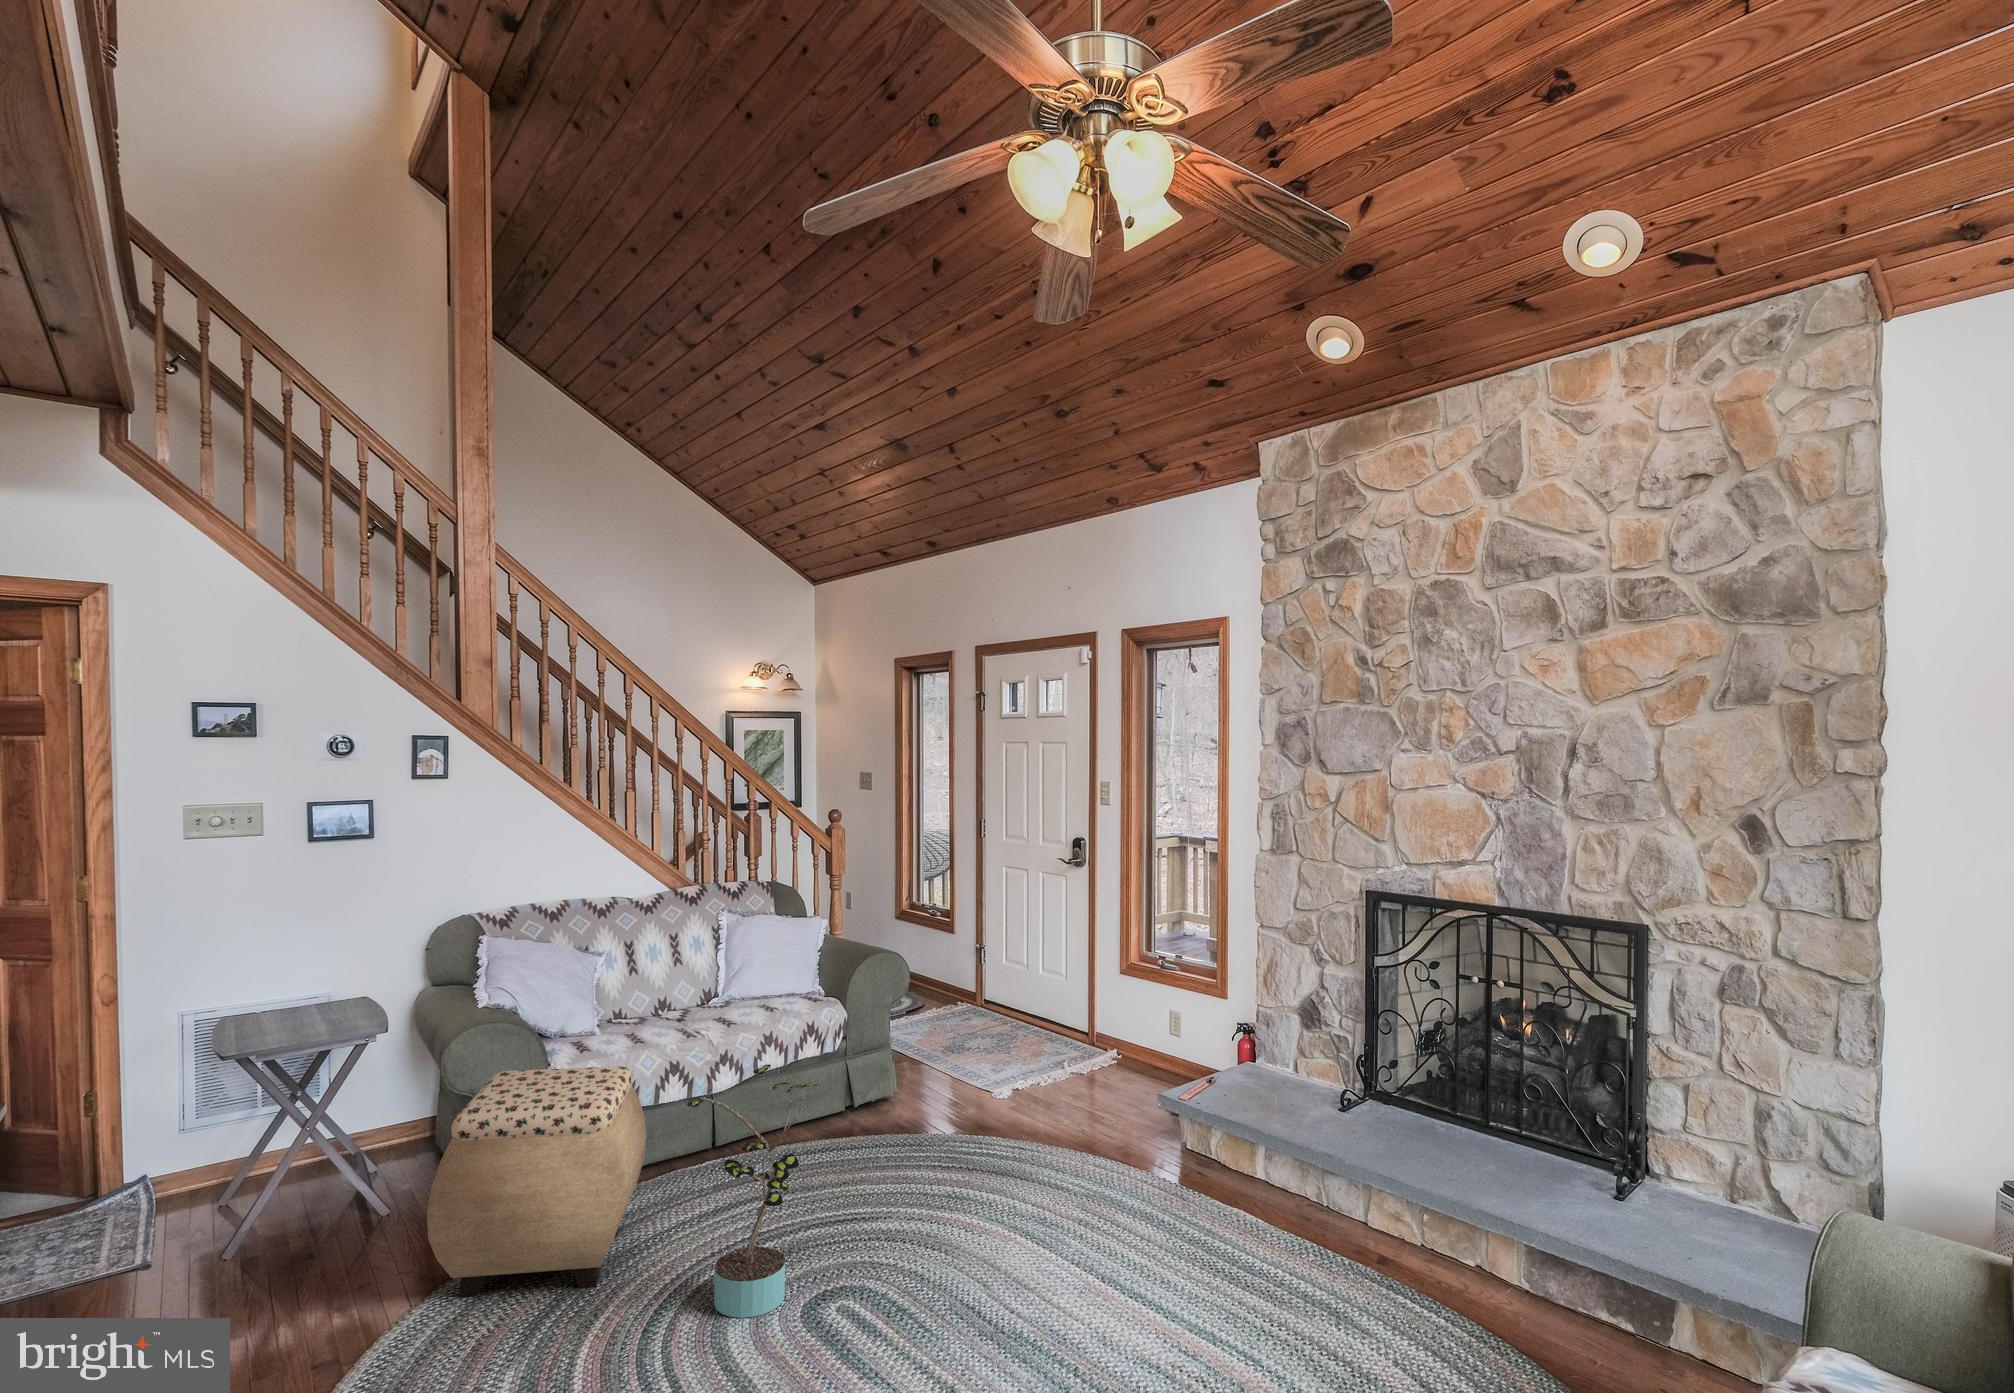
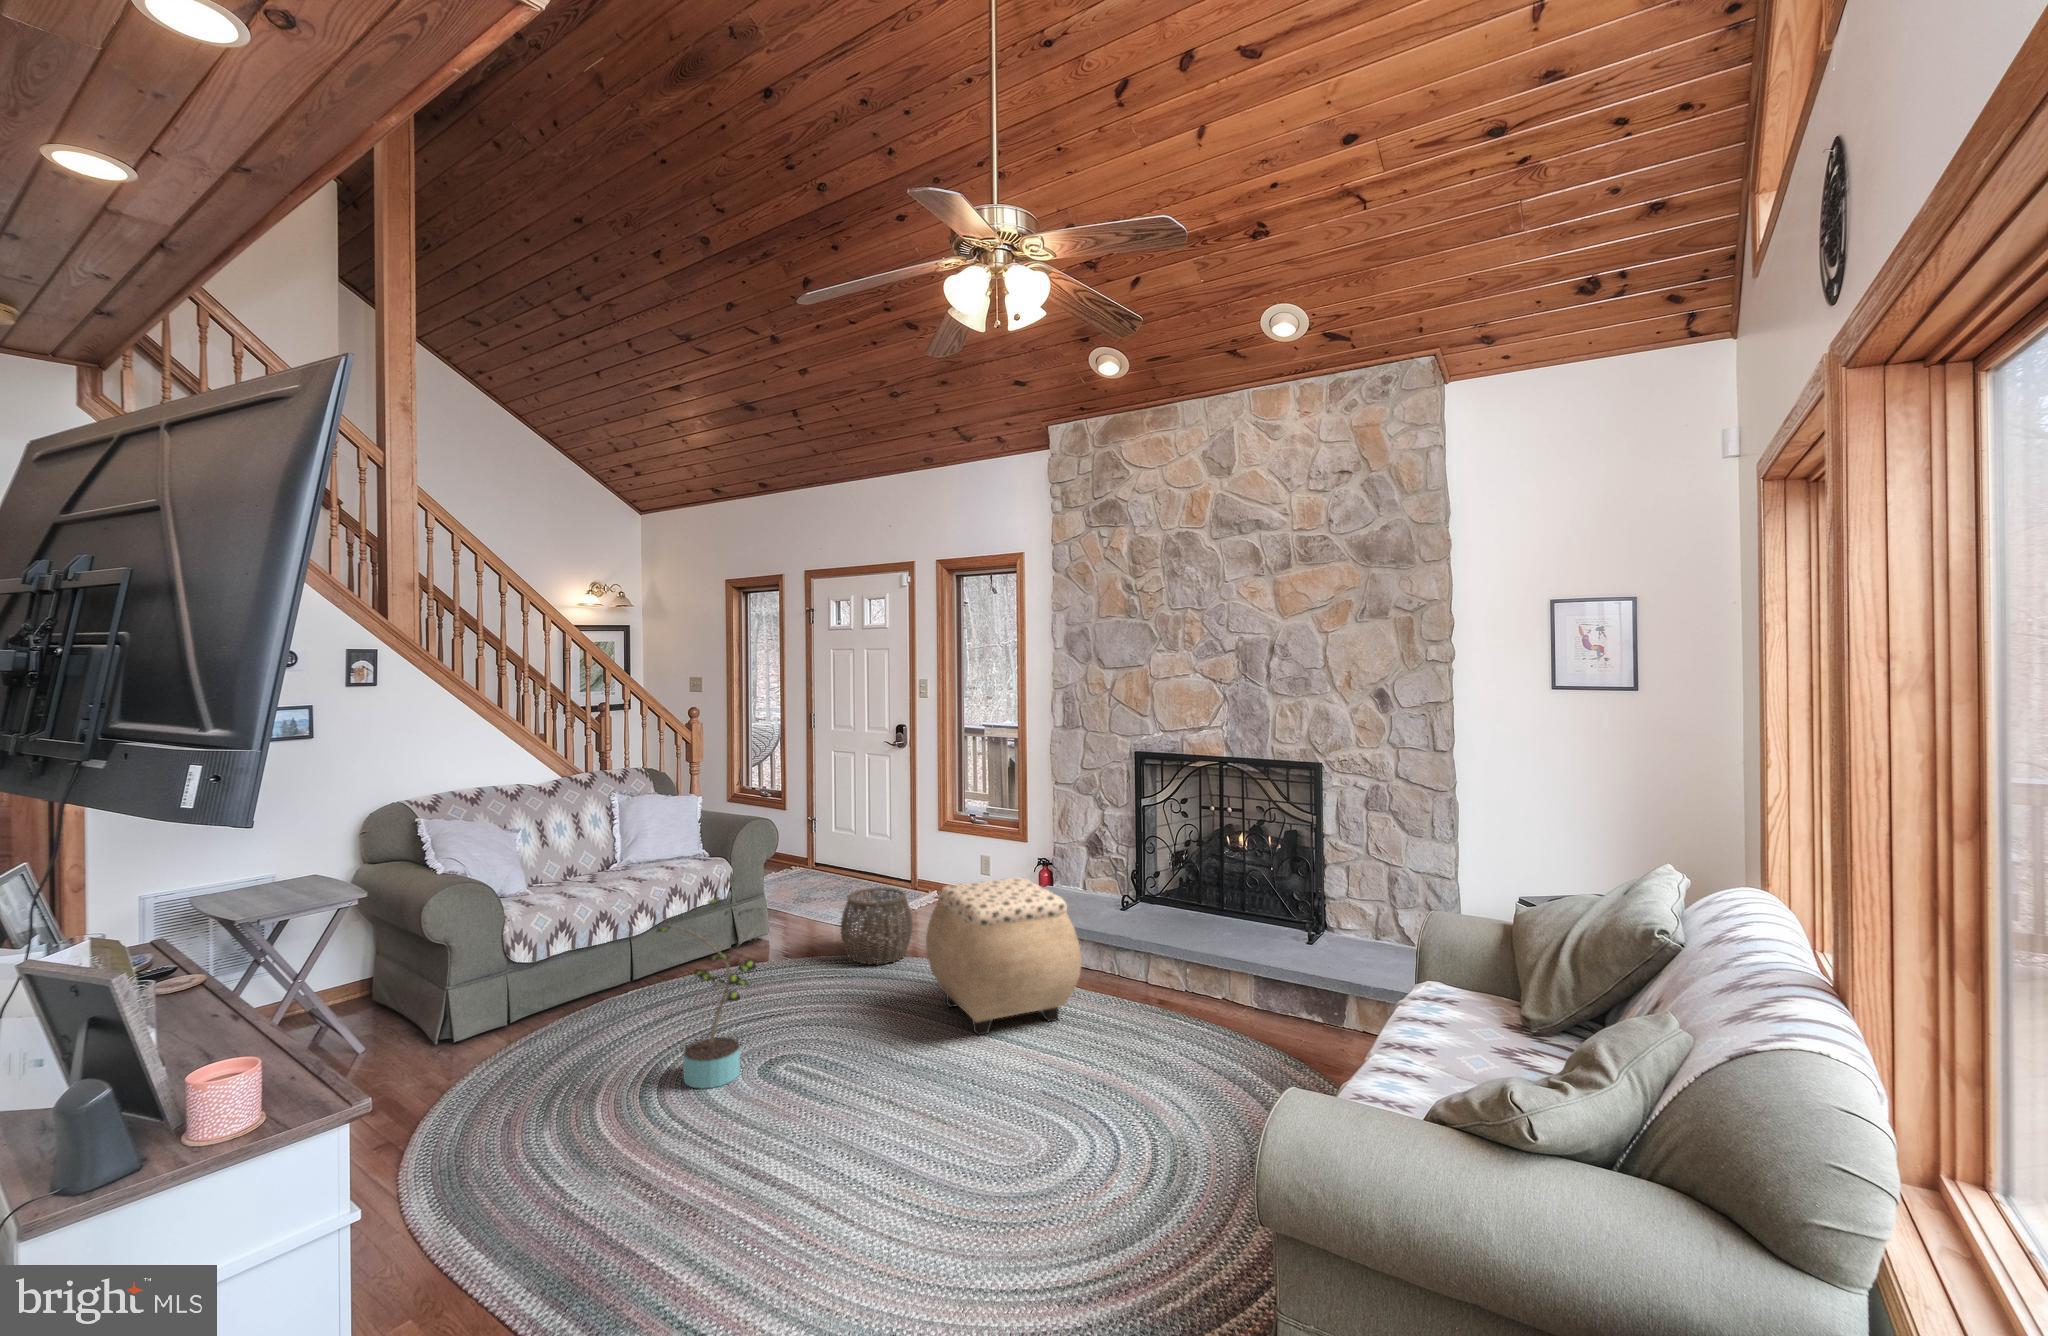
woven basket: none [965,1053,1059,1159] -> present [841,888,913,965]
ottoman: present [427,1066,647,1297] -> present [926,878,1081,1035]

